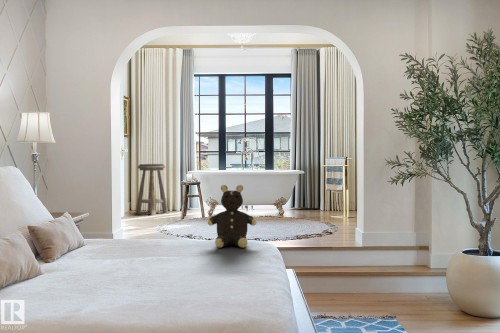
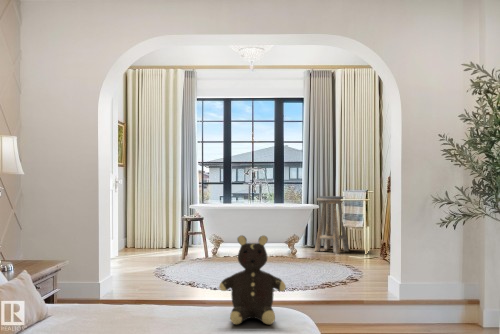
stool: present [135,164,168,215] -> present [315,196,349,253]

